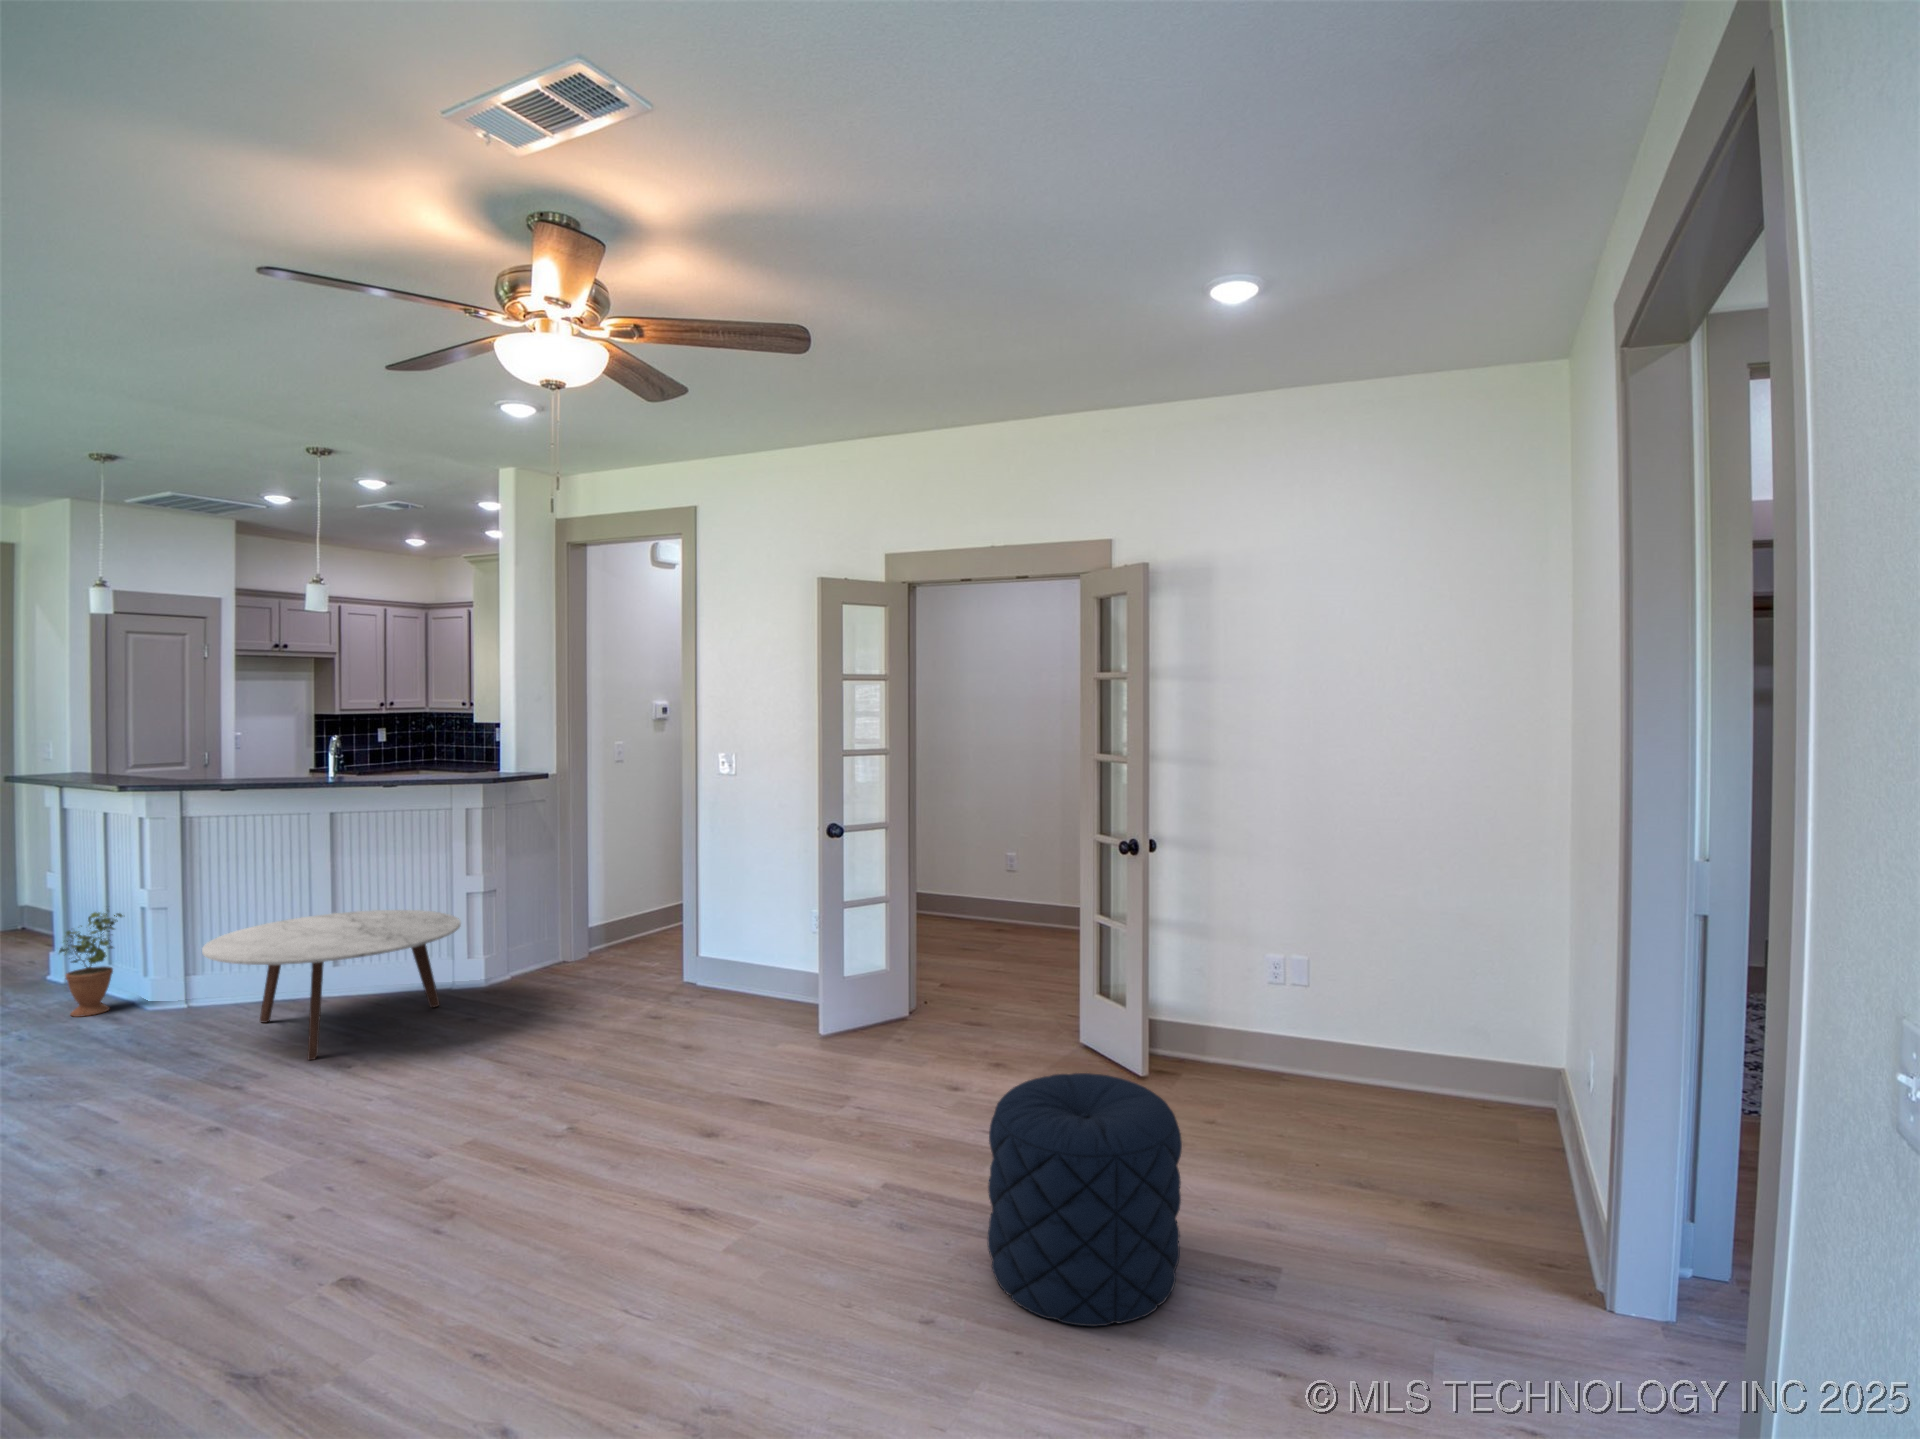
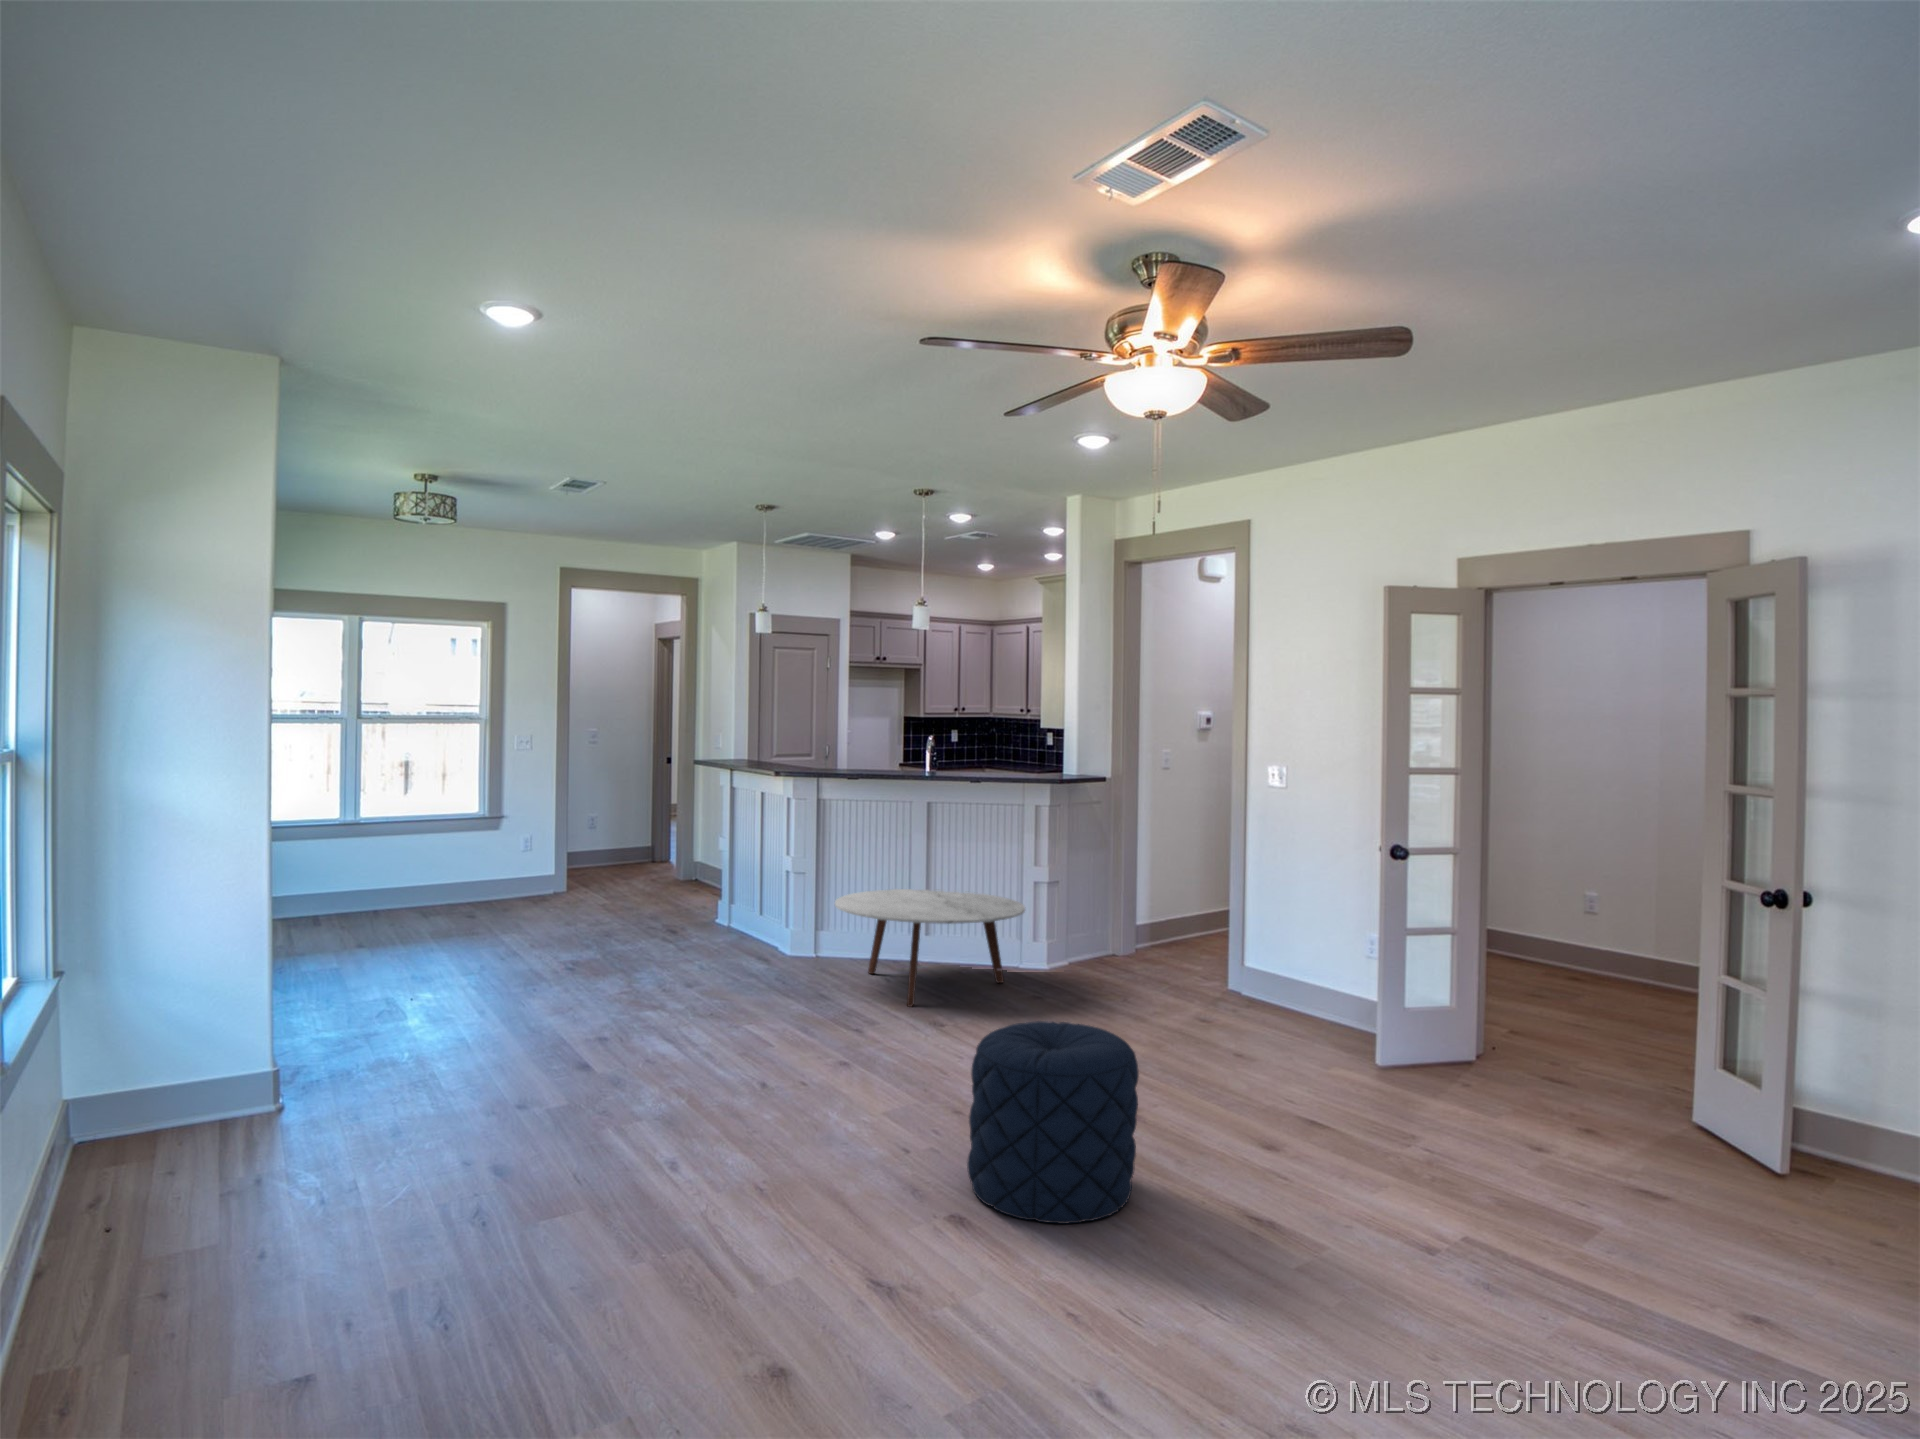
potted plant: present [59,912,123,1017] -> none [735,864,777,950]
pouf: present [987,1073,1182,1326] -> present [967,1021,1139,1224]

